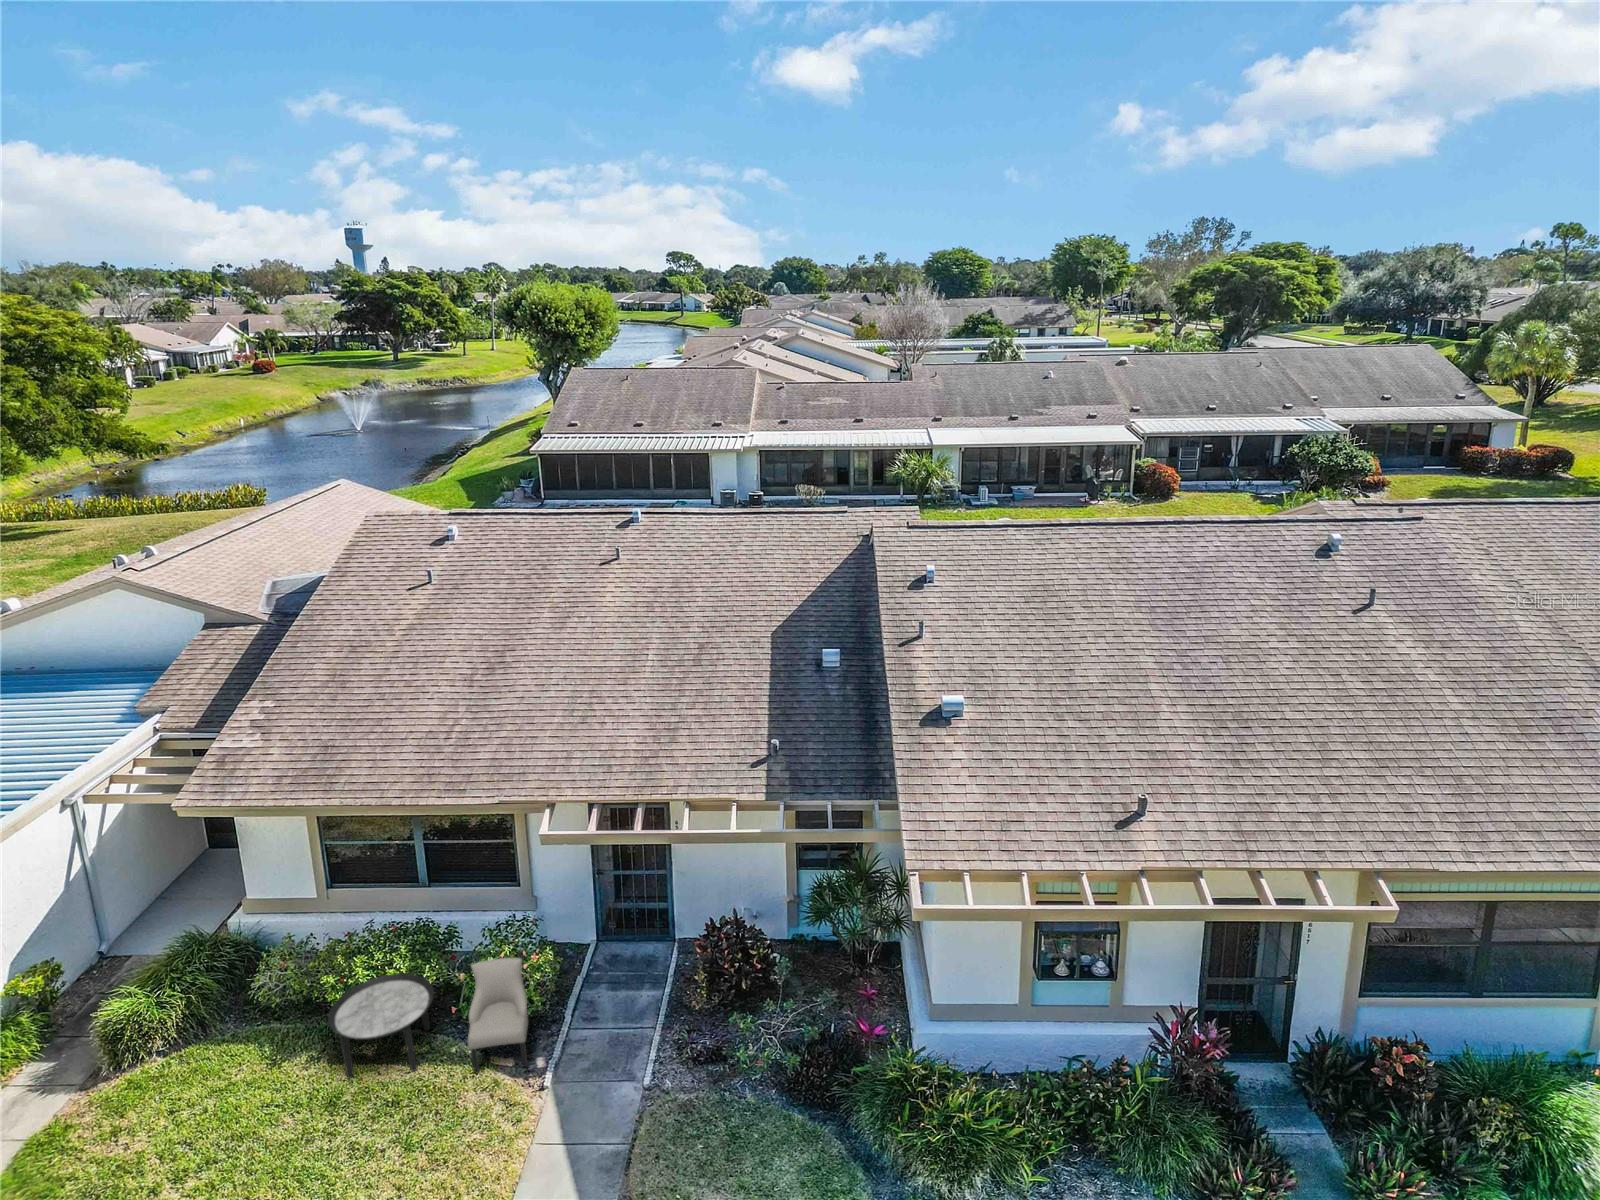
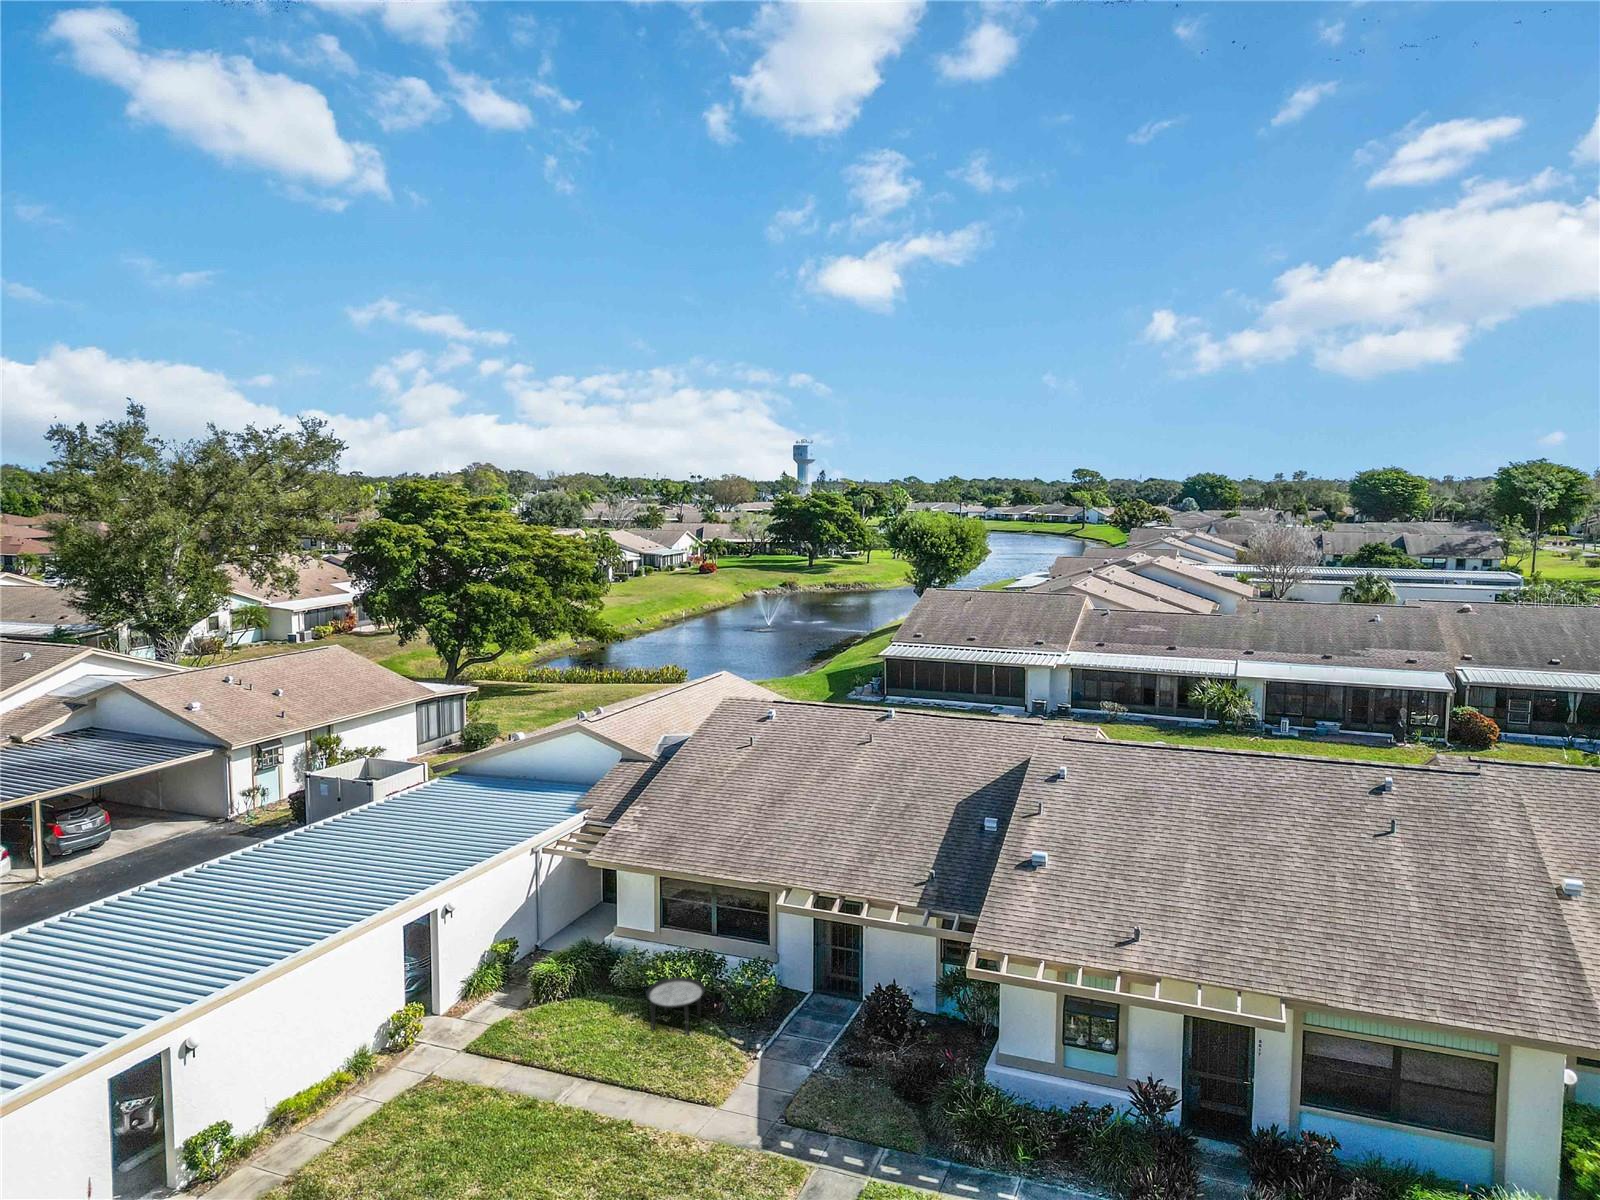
chair: present [468,958,528,1074] -> none [717,976,756,1047]

